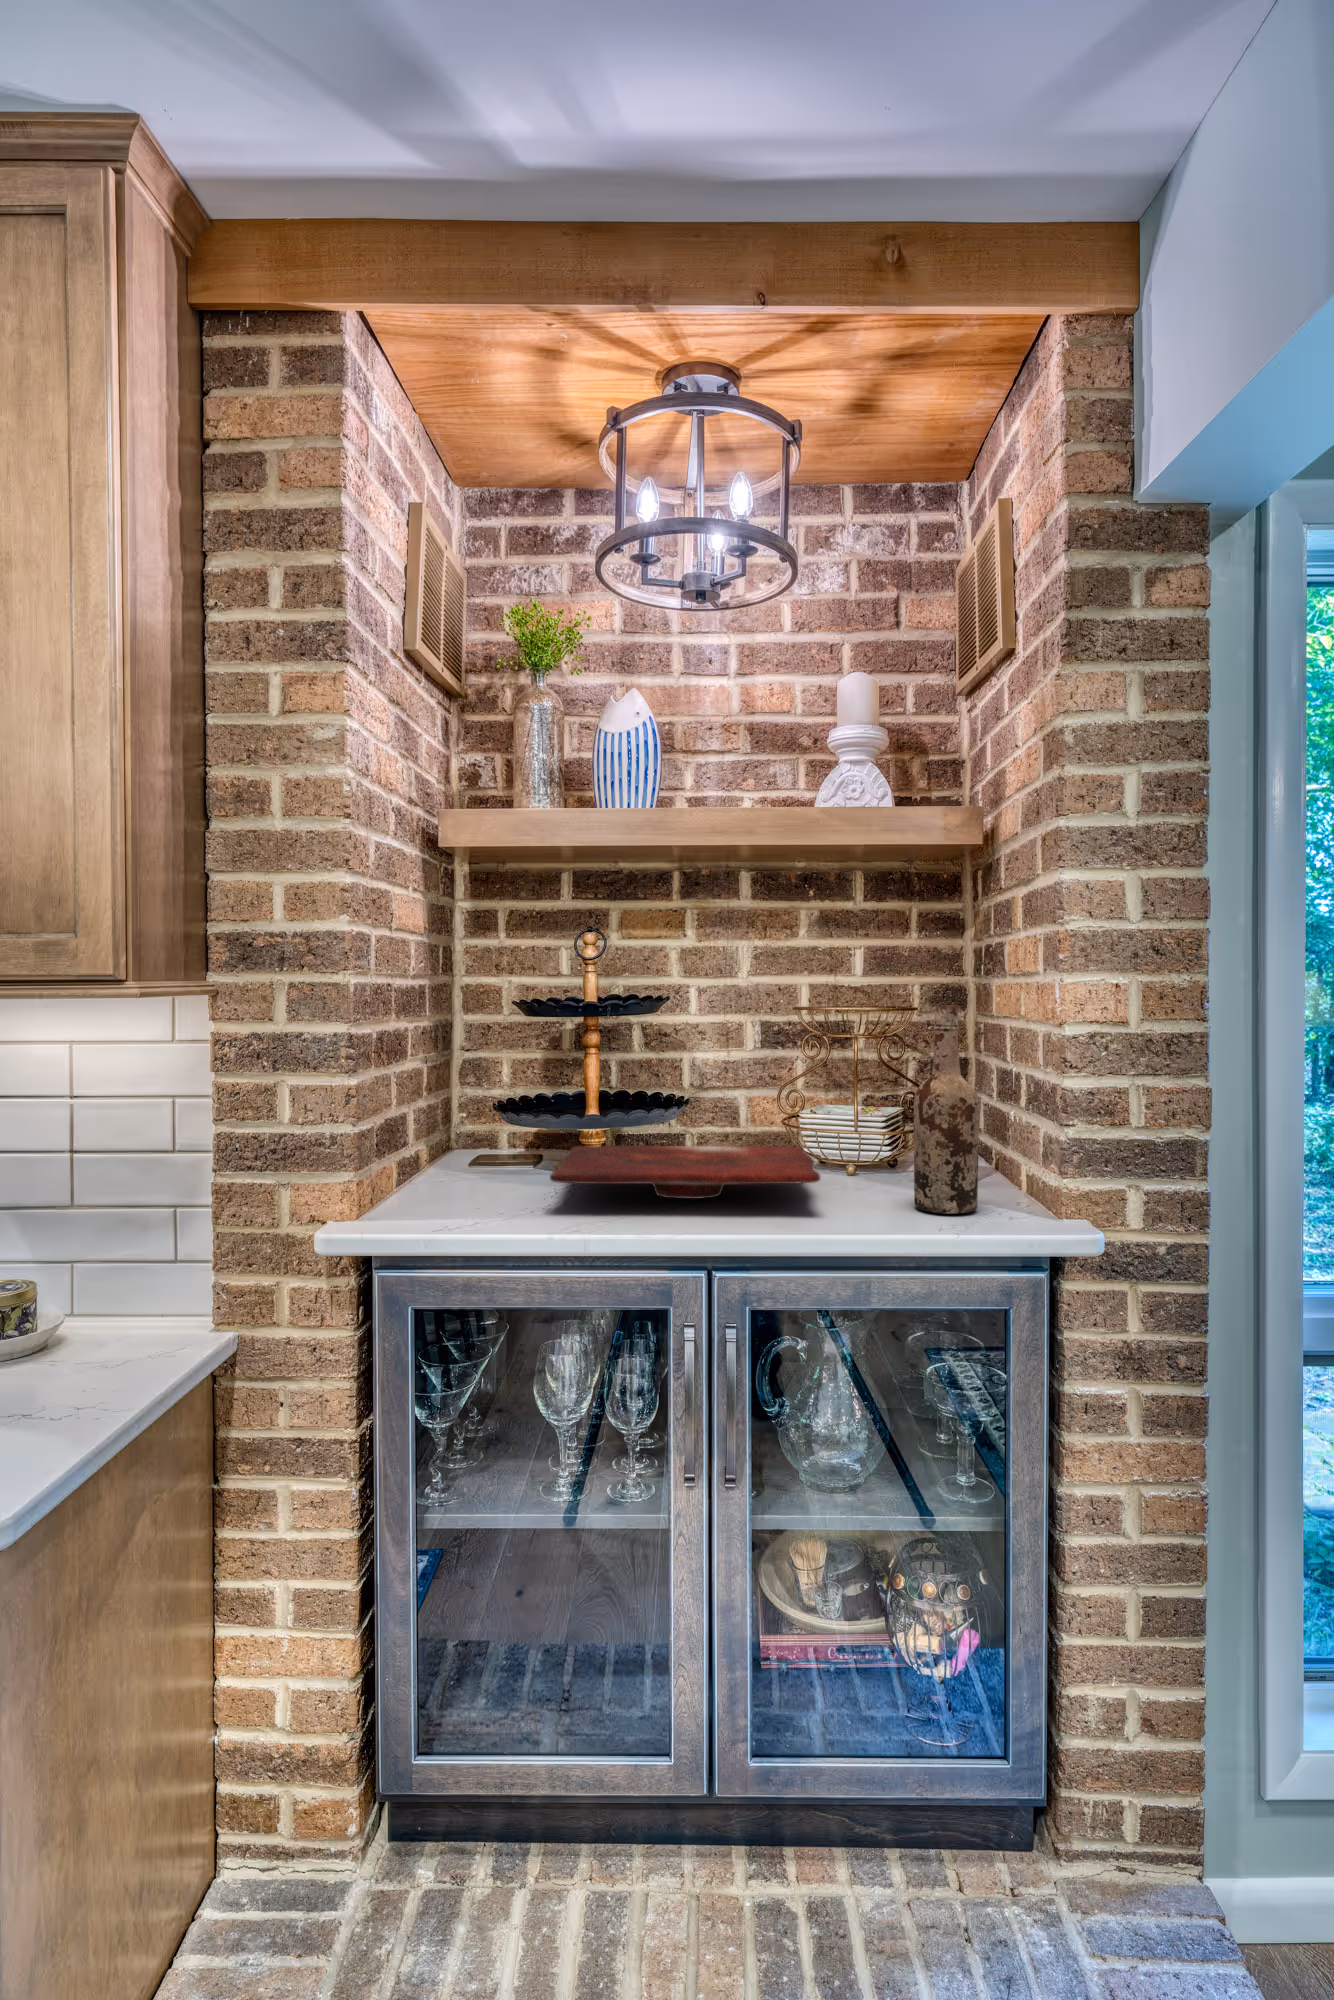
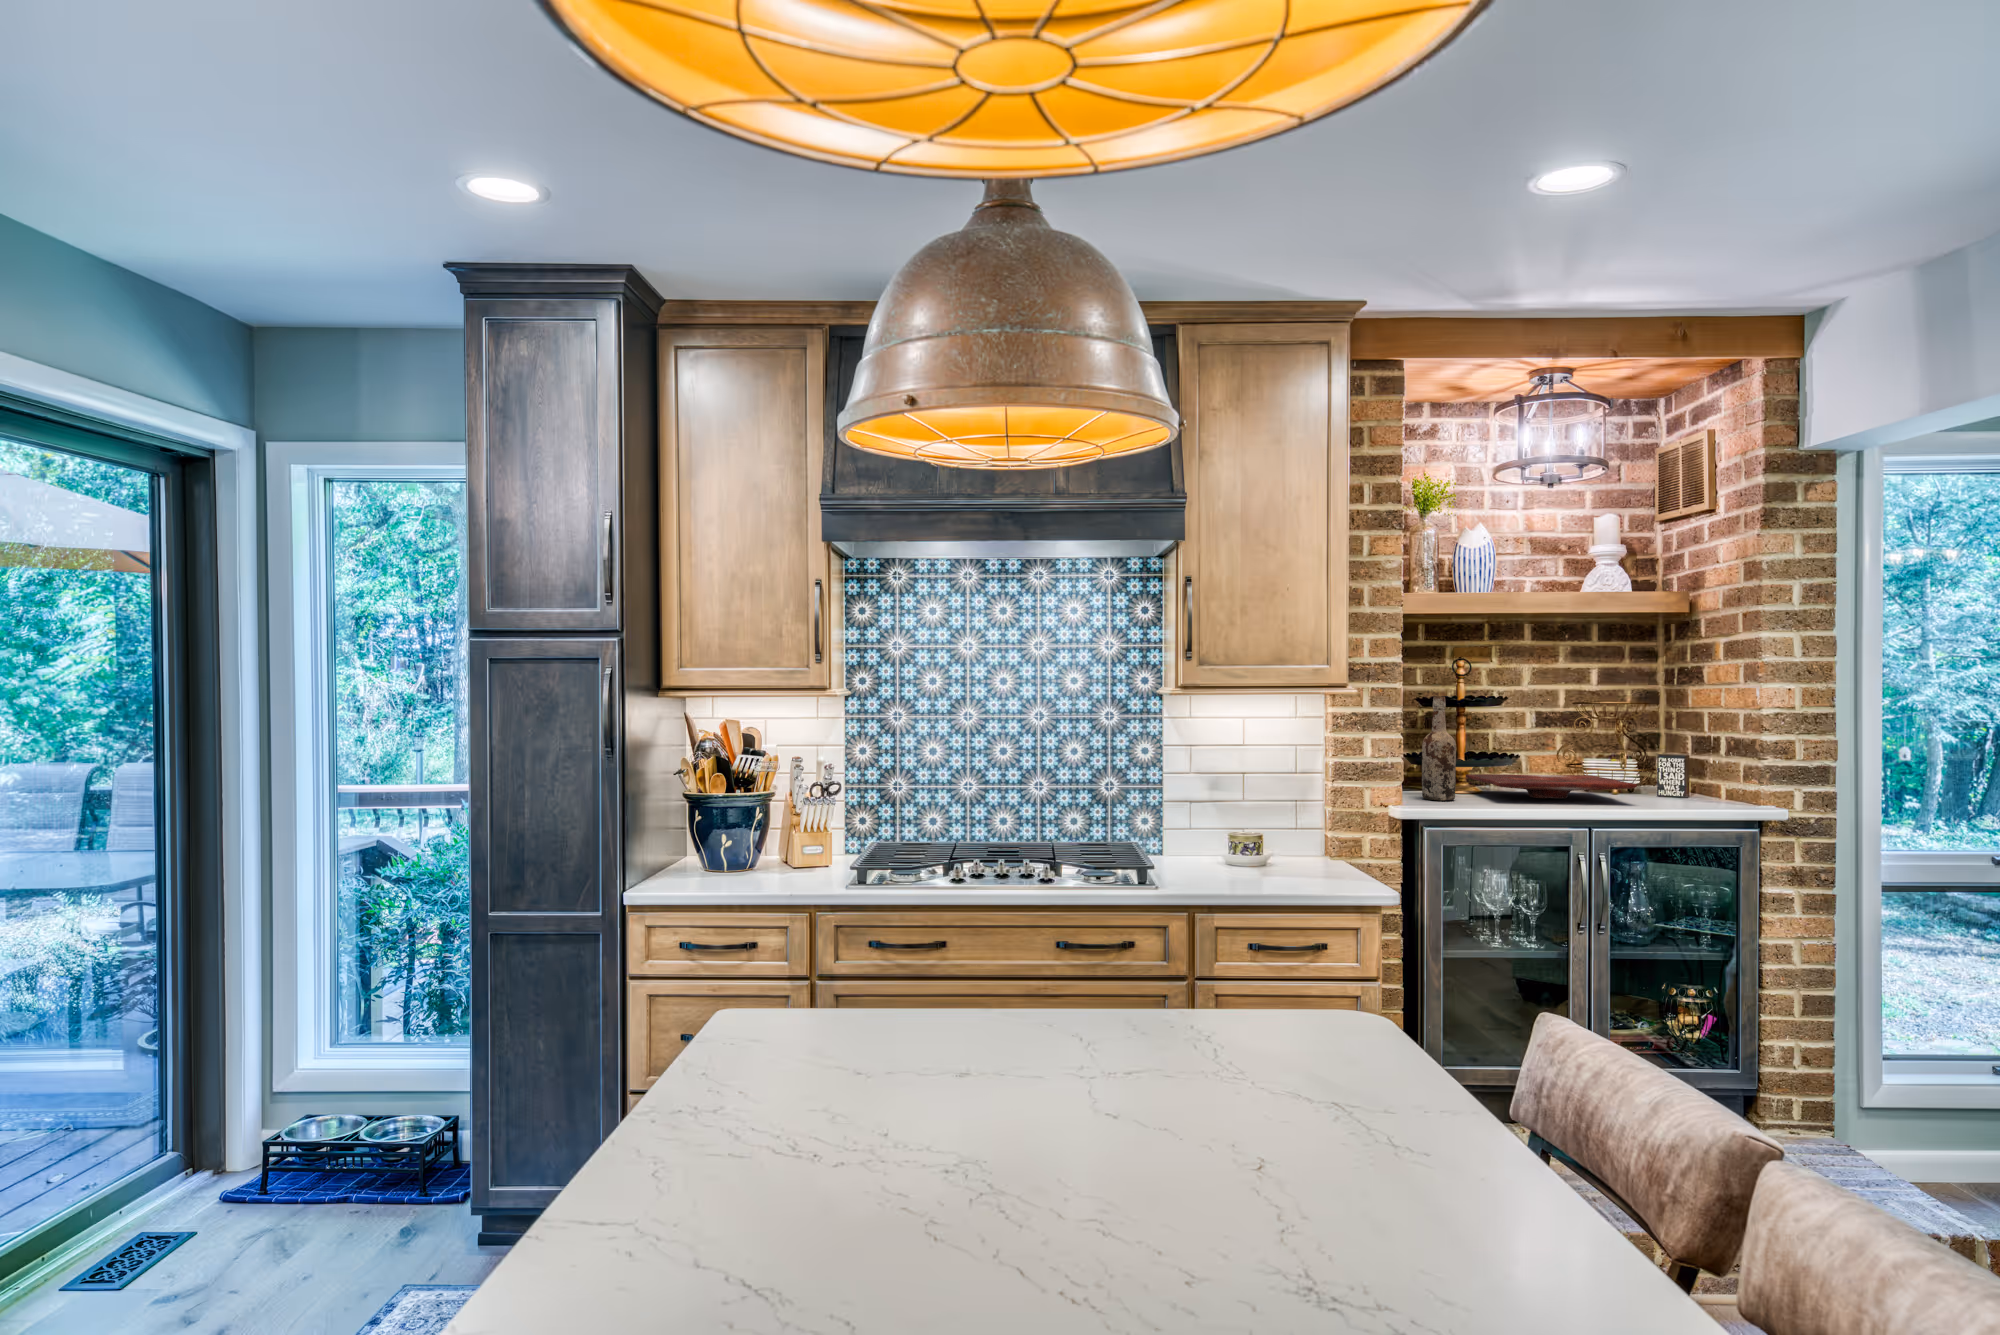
wine bottle: present [914,1005,979,1214] -> present [1422,696,1456,800]

